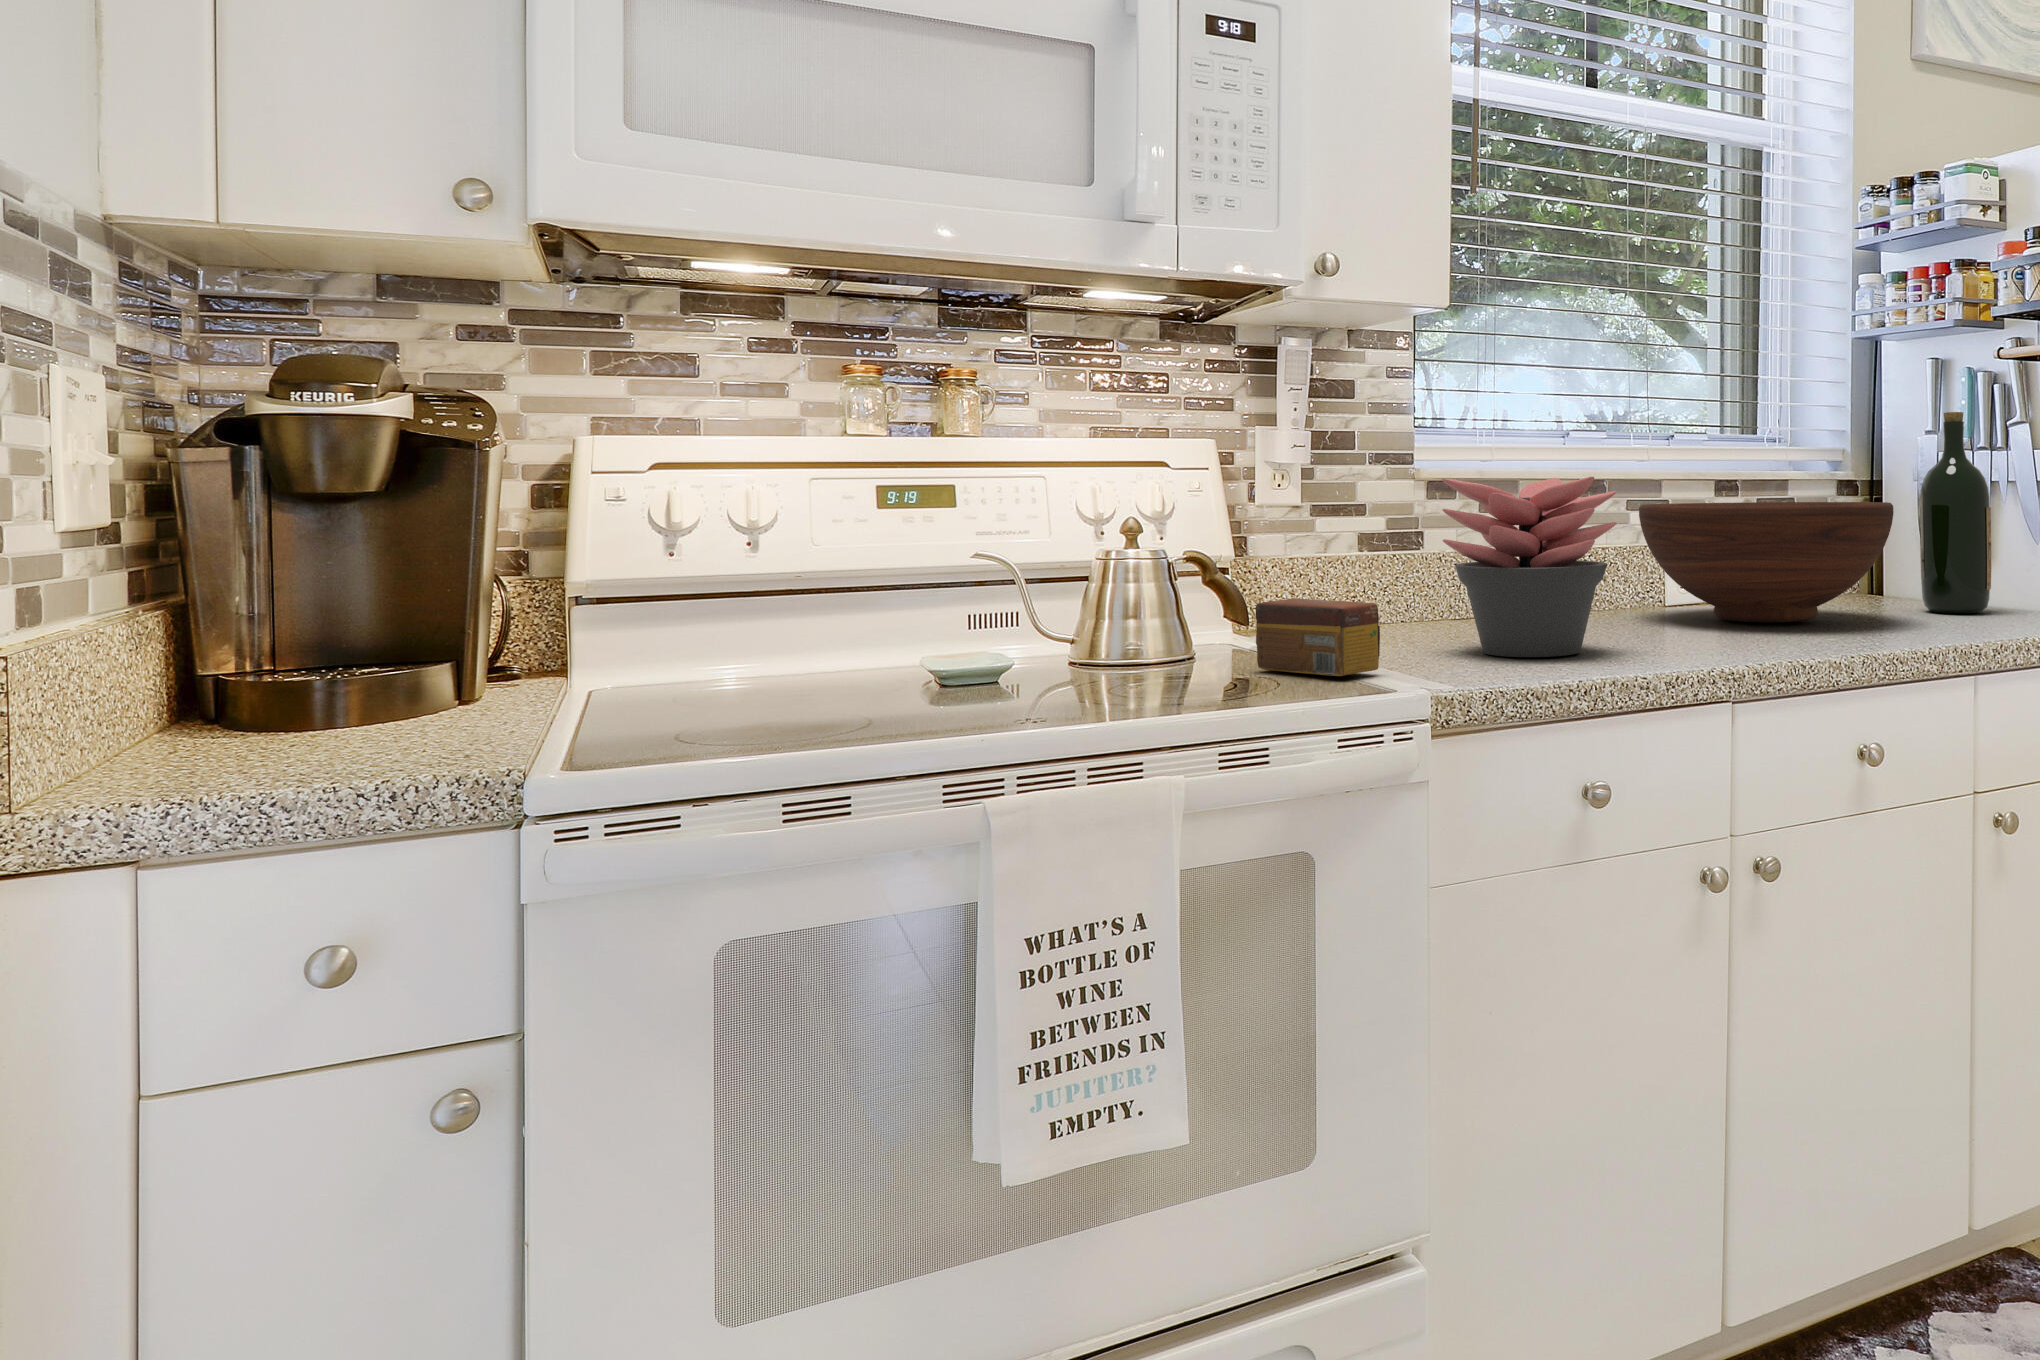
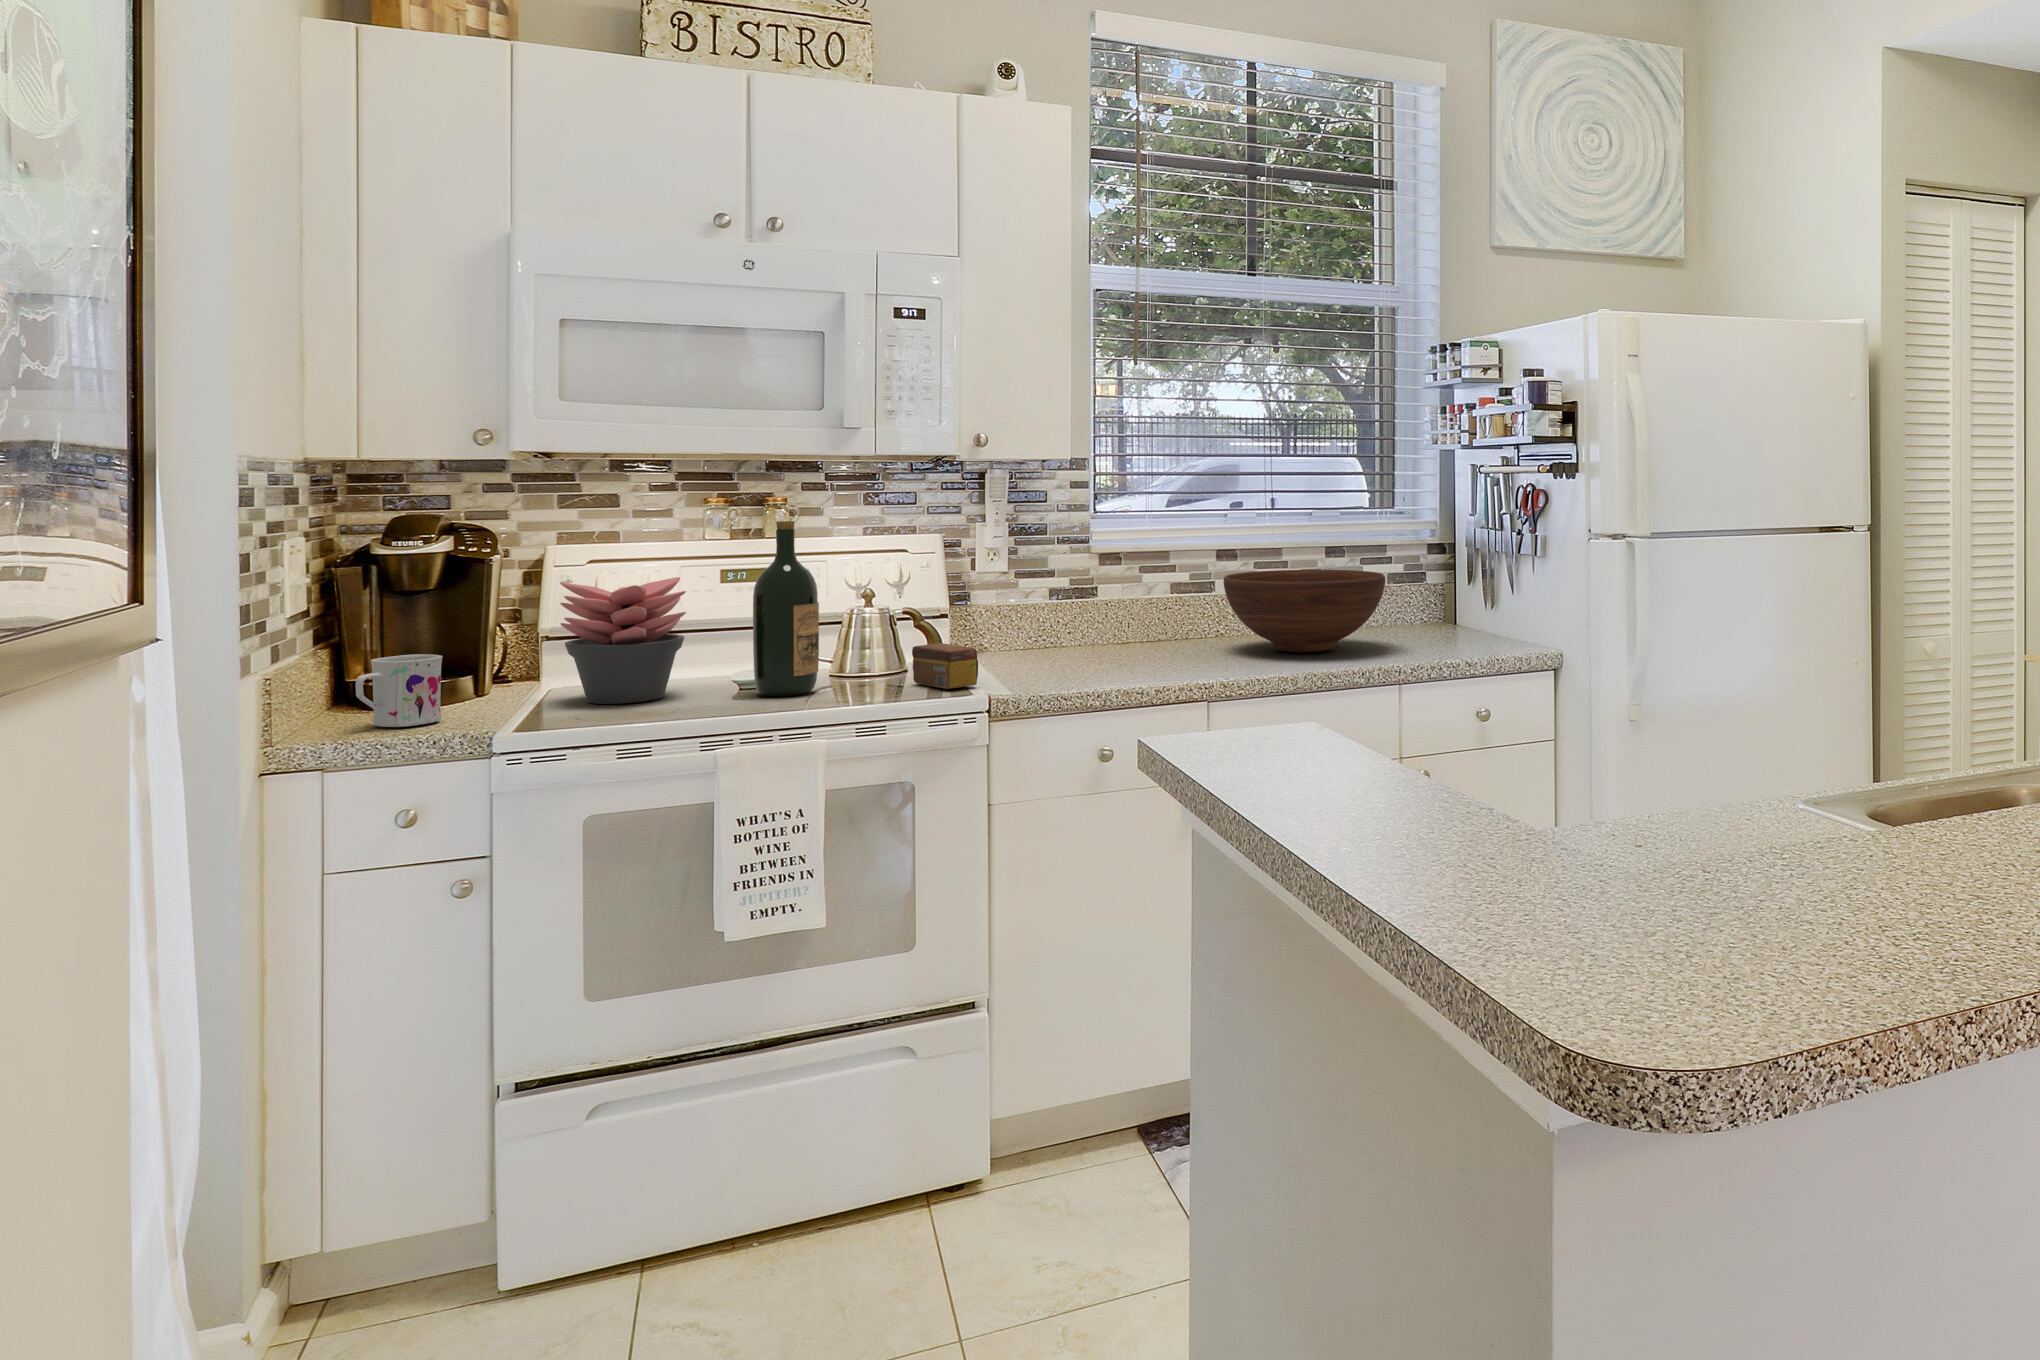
wine bottle: present [1920,412,1991,613] -> present [753,521,819,696]
succulent plant: present [1442,477,1617,657] -> present [560,577,686,704]
mug: none [208,606,405,761] -> present [356,654,442,727]

